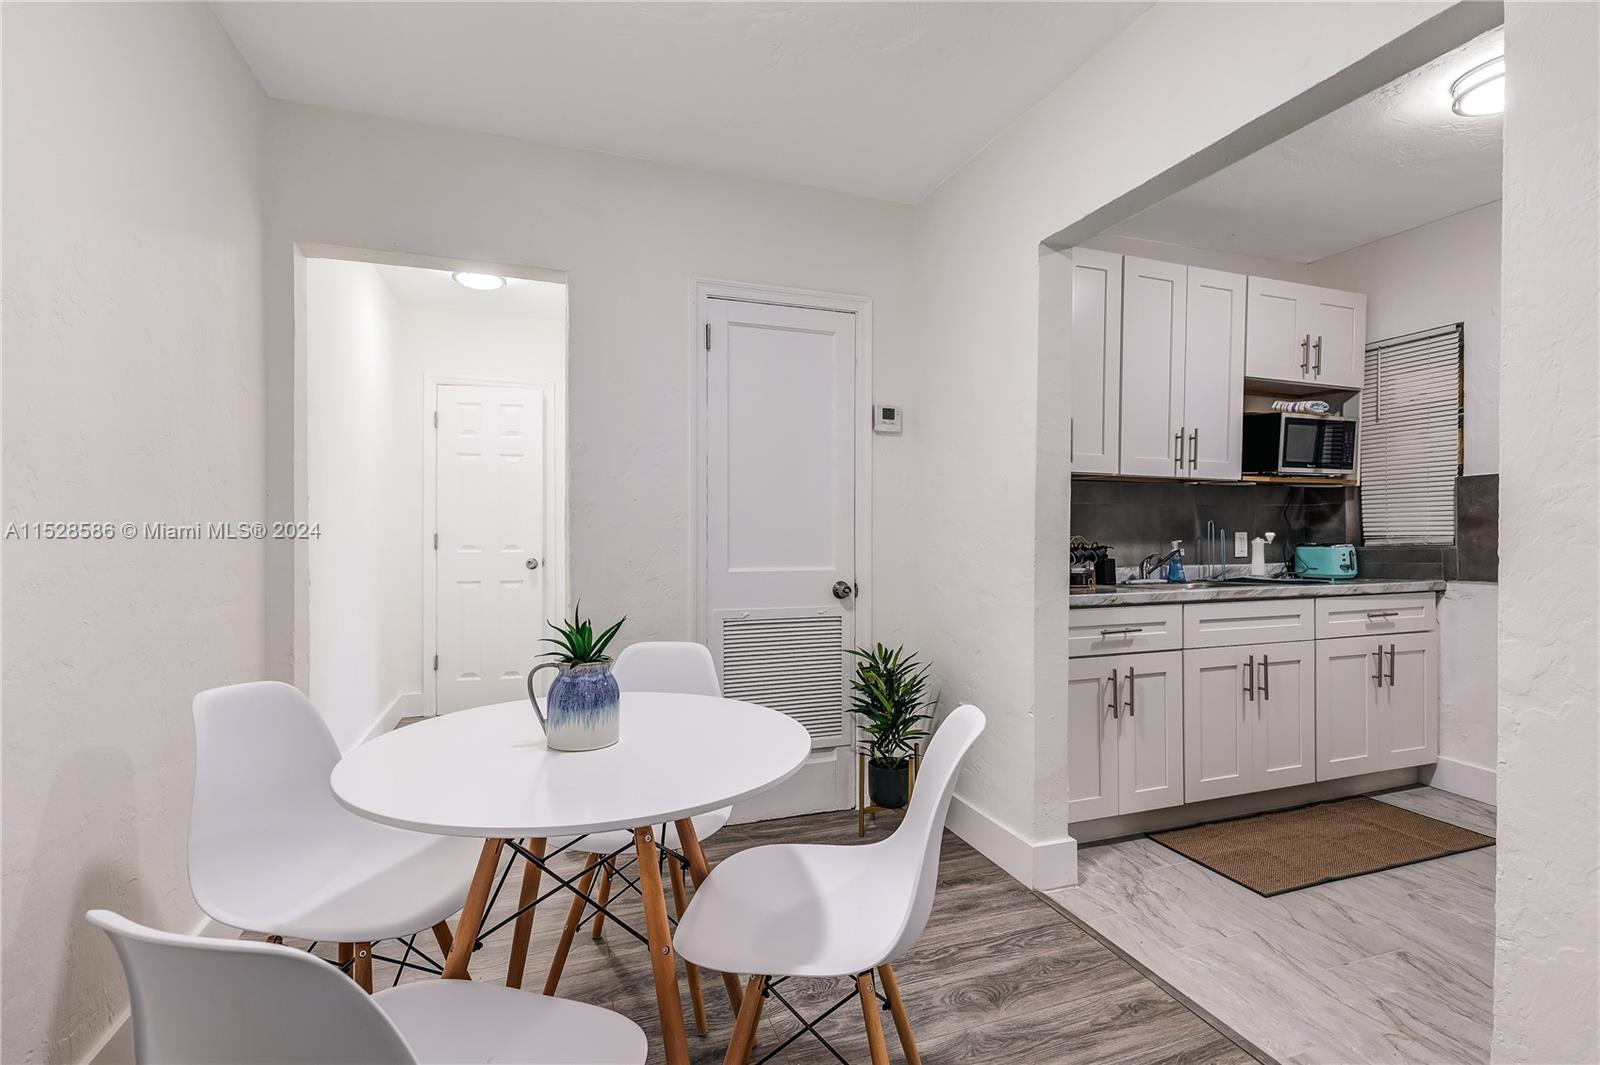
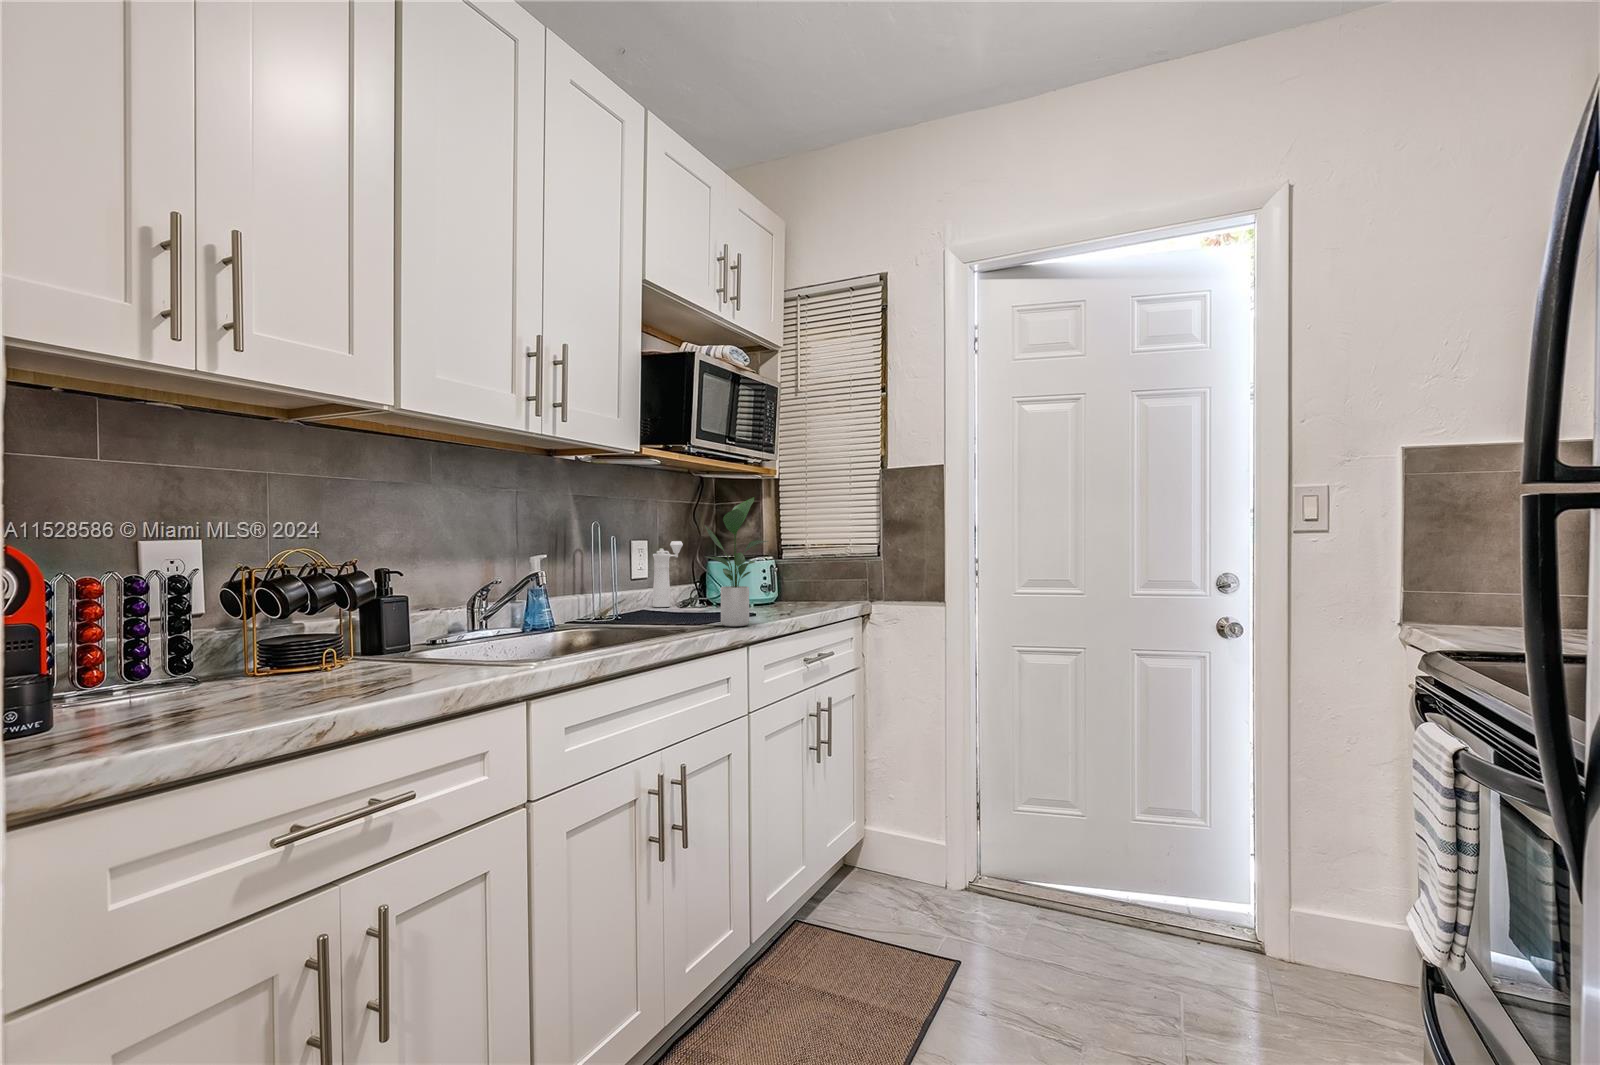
potted plant: none [1284,505,1335,585] -> present [705,497,767,626]

